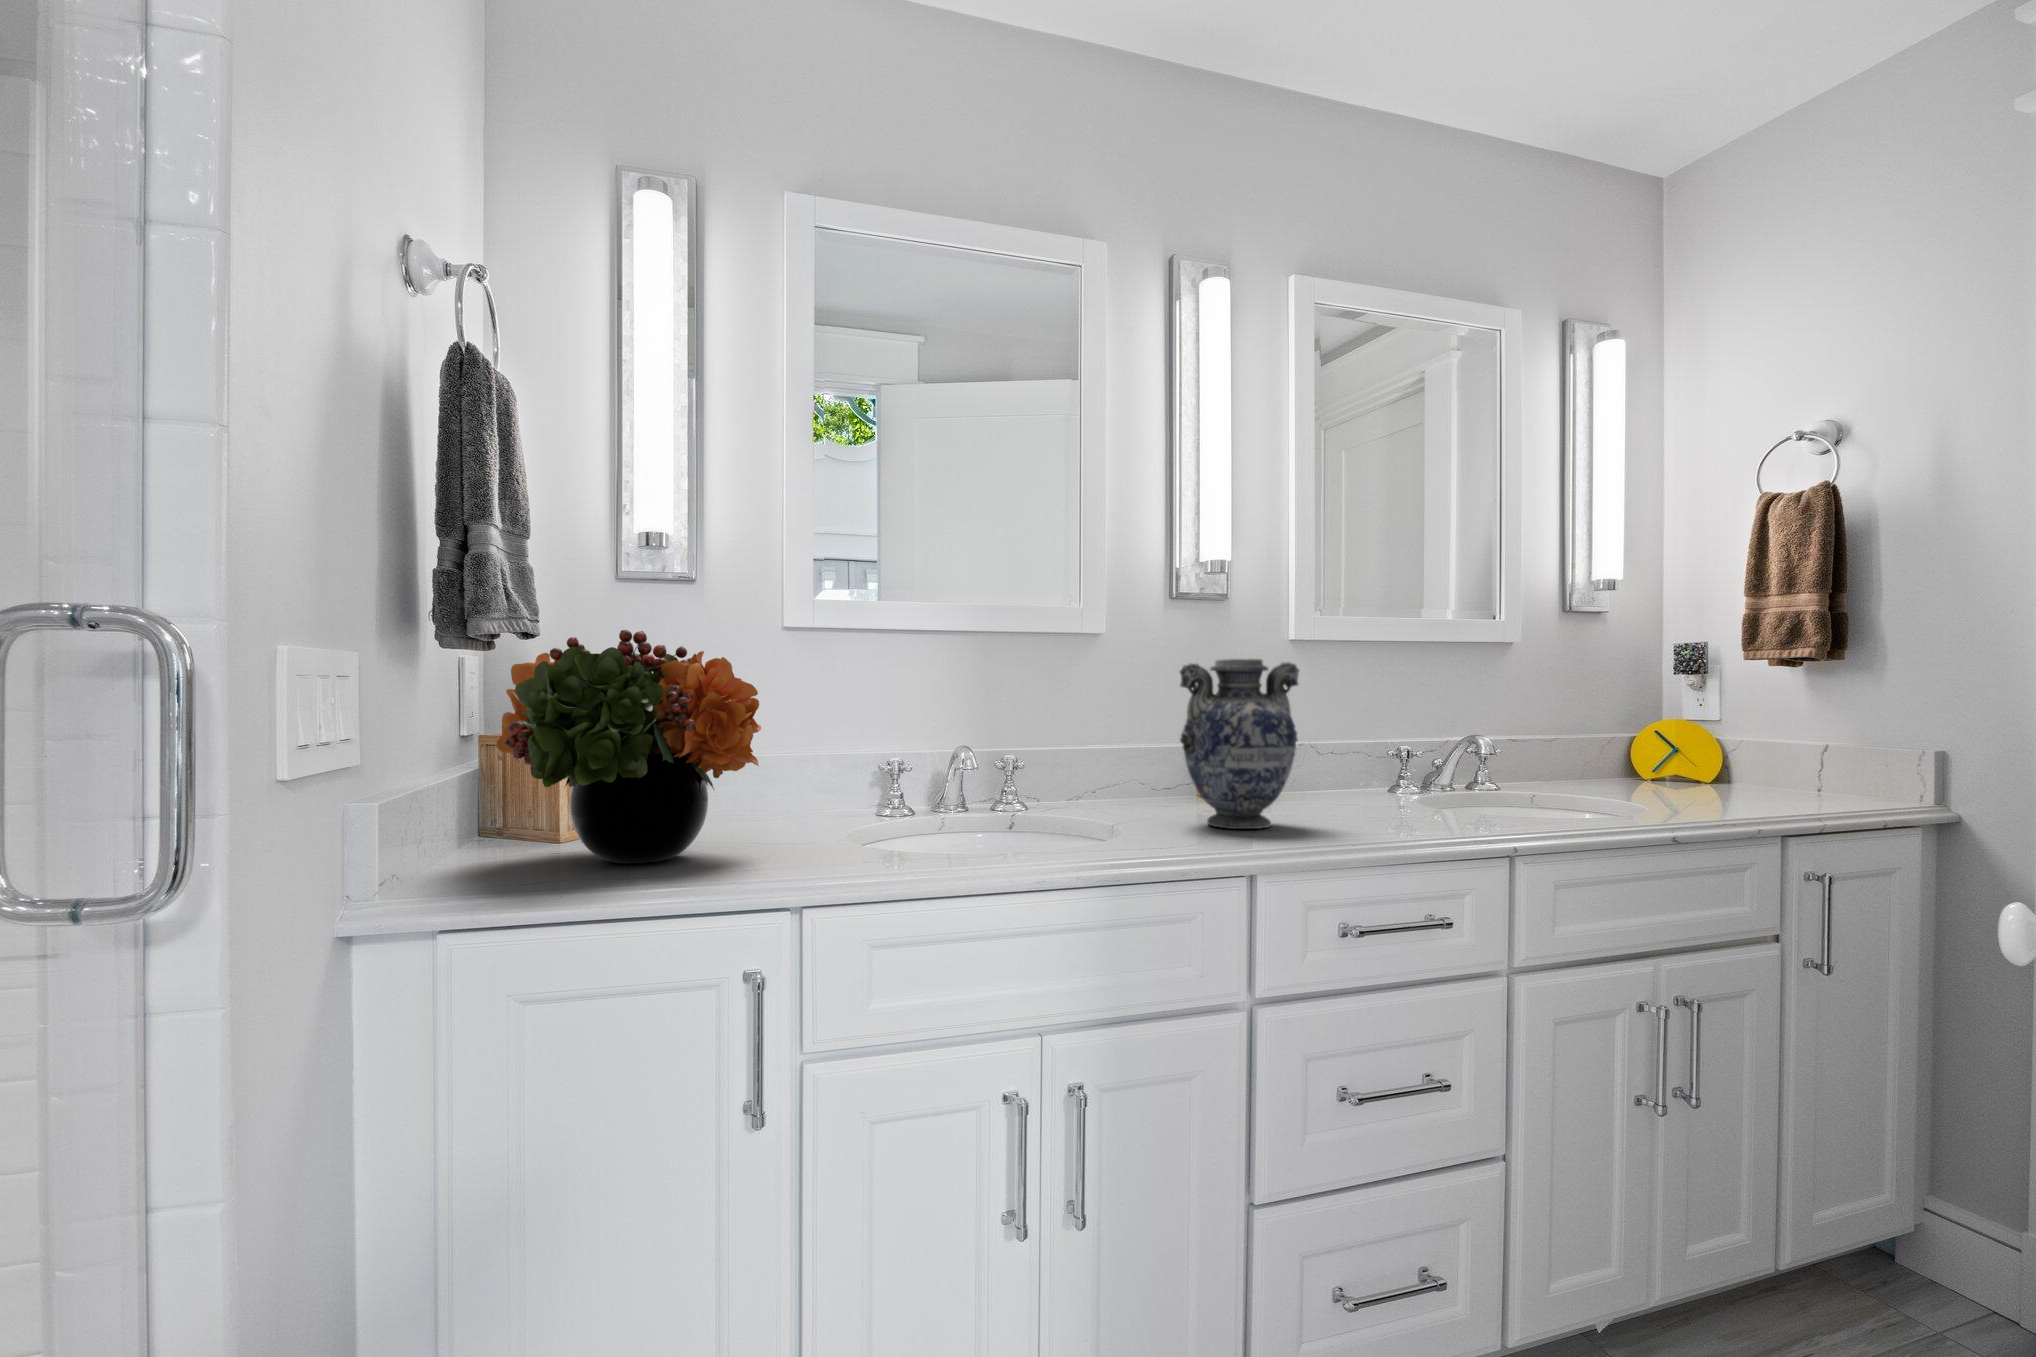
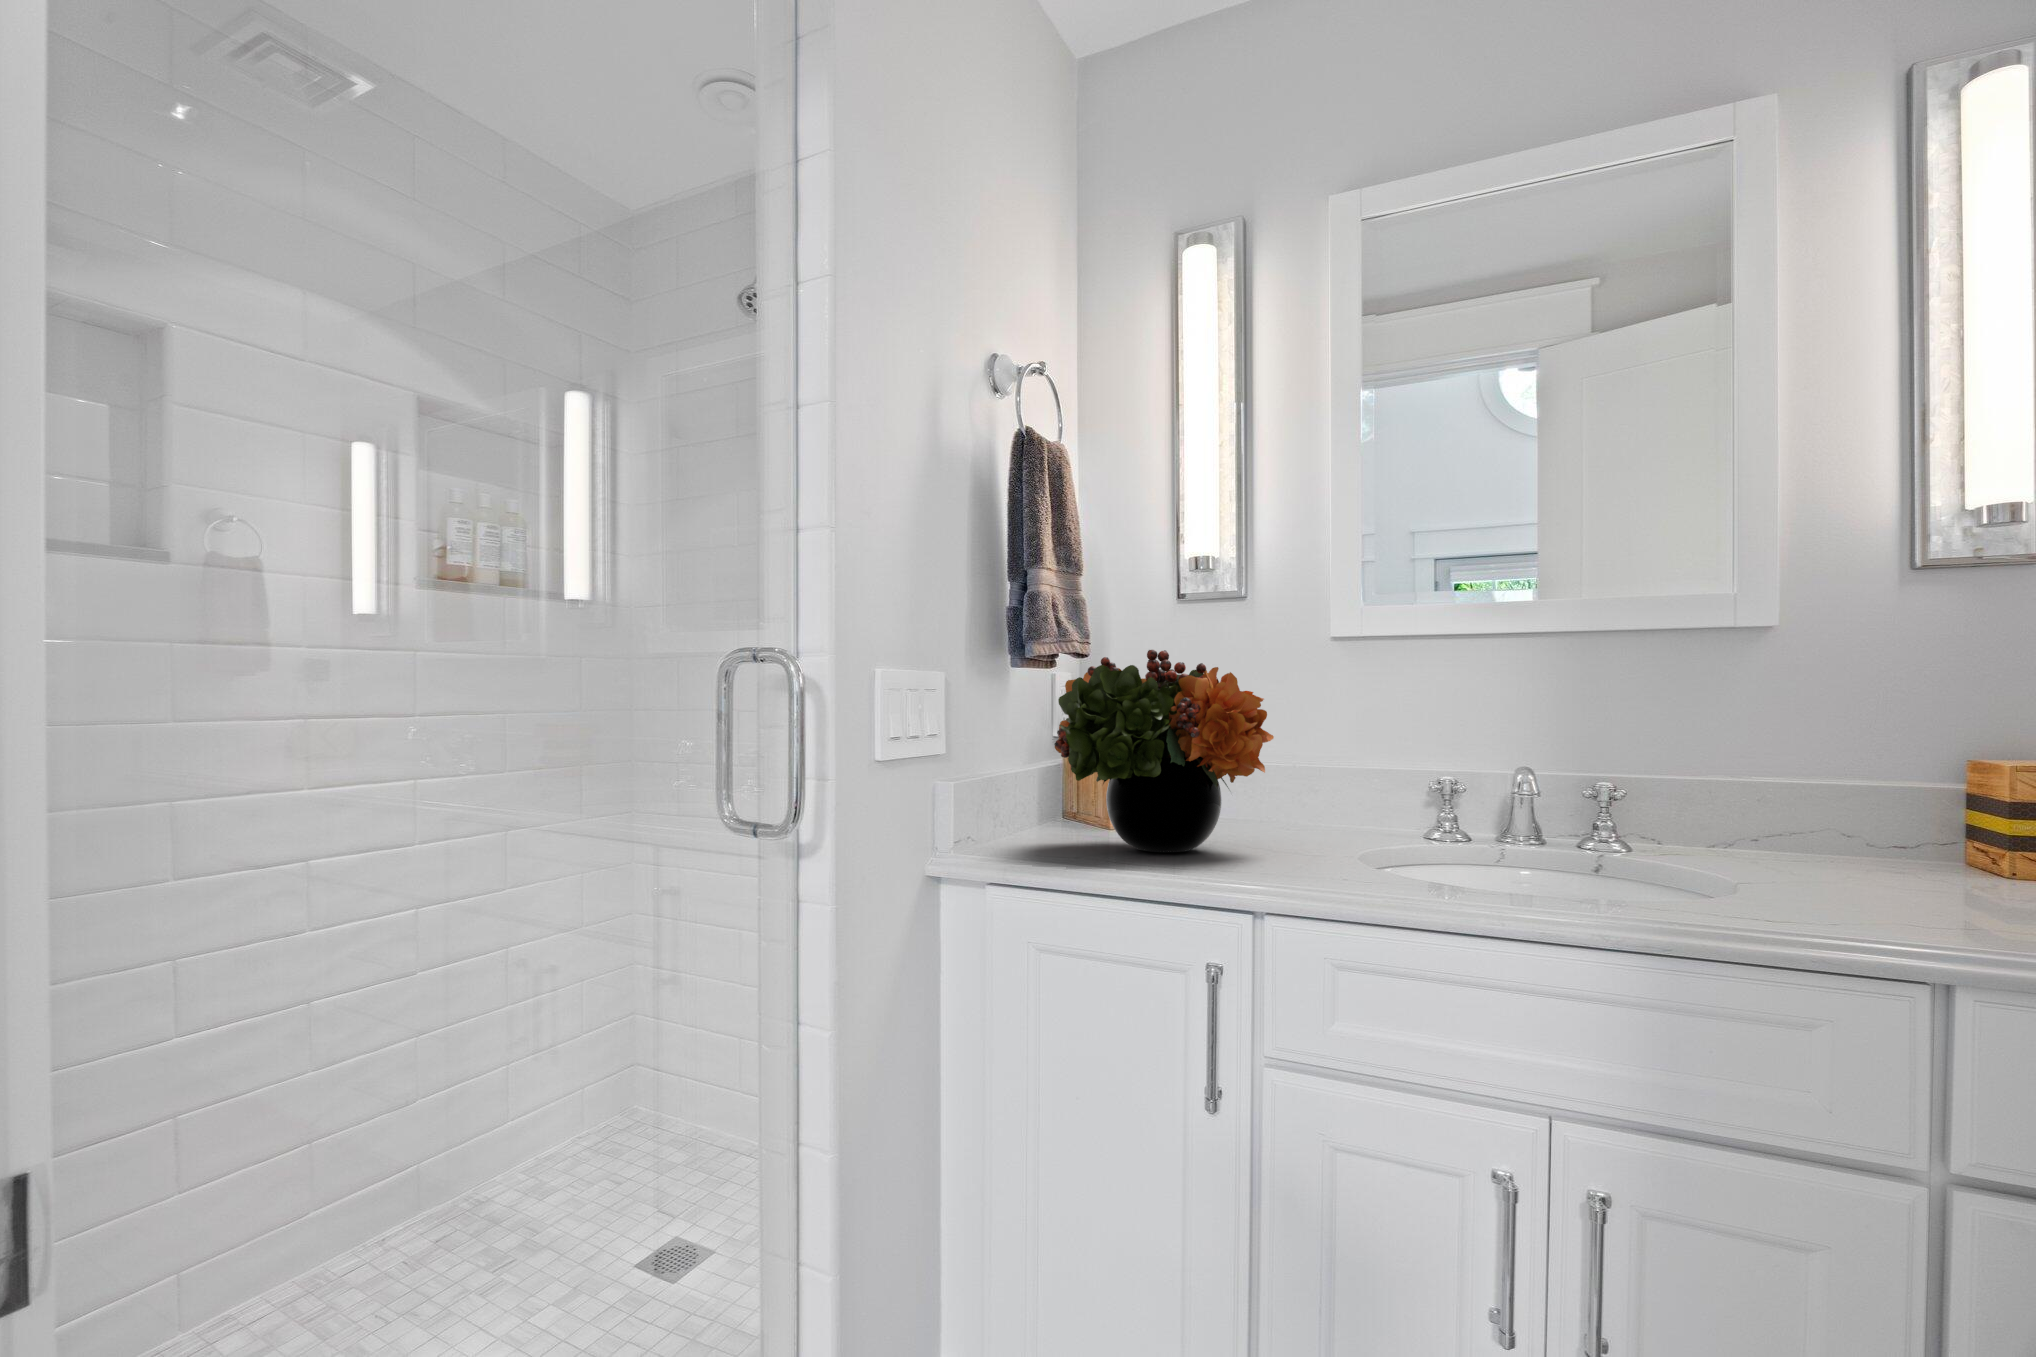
decorative vase: present [1180,659,1299,829] -> none [1768,667,1953,875]

